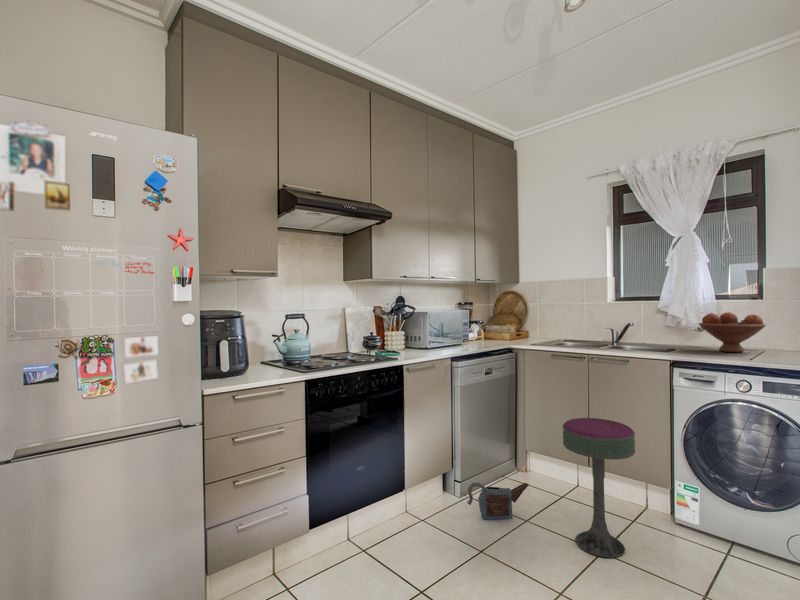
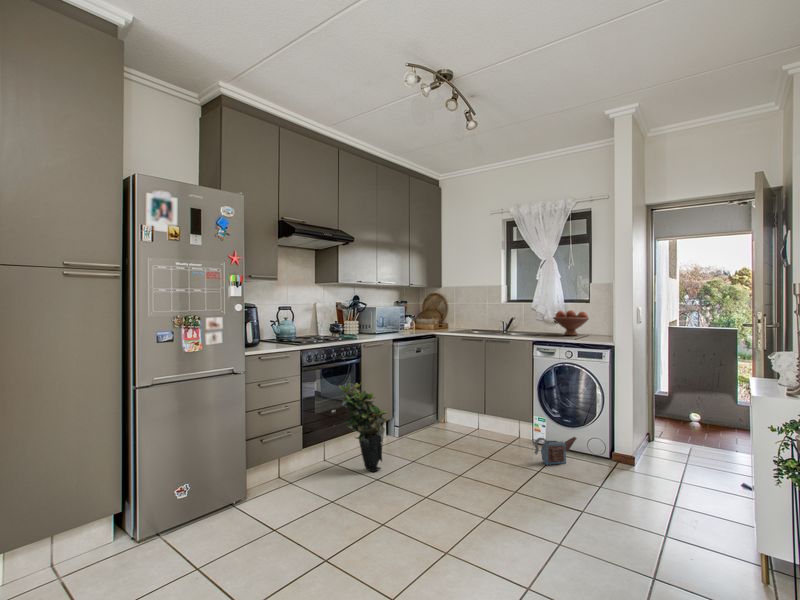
bar stool: present [563,418,635,558] -> none [465,377,507,460]
potted plant: none [367,425,441,573] -> present [339,383,387,472]
watering can: present [467,482,528,519] -> present [534,437,577,465]

